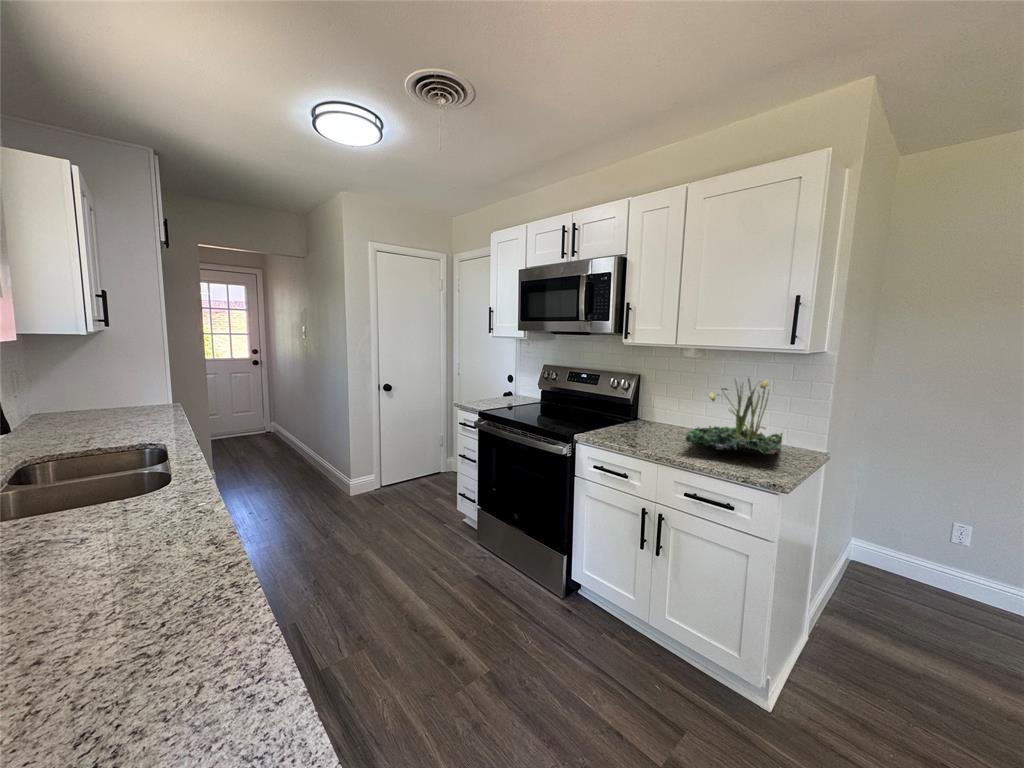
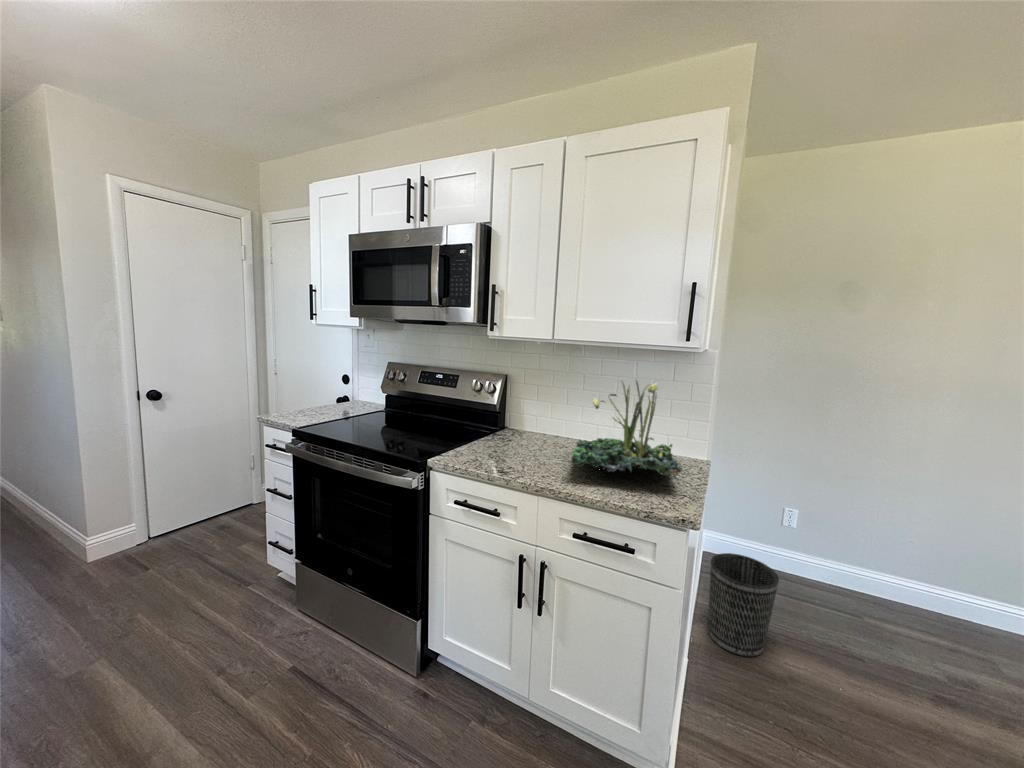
wastebasket: none [835,548,914,647] -> present [707,553,779,657]

